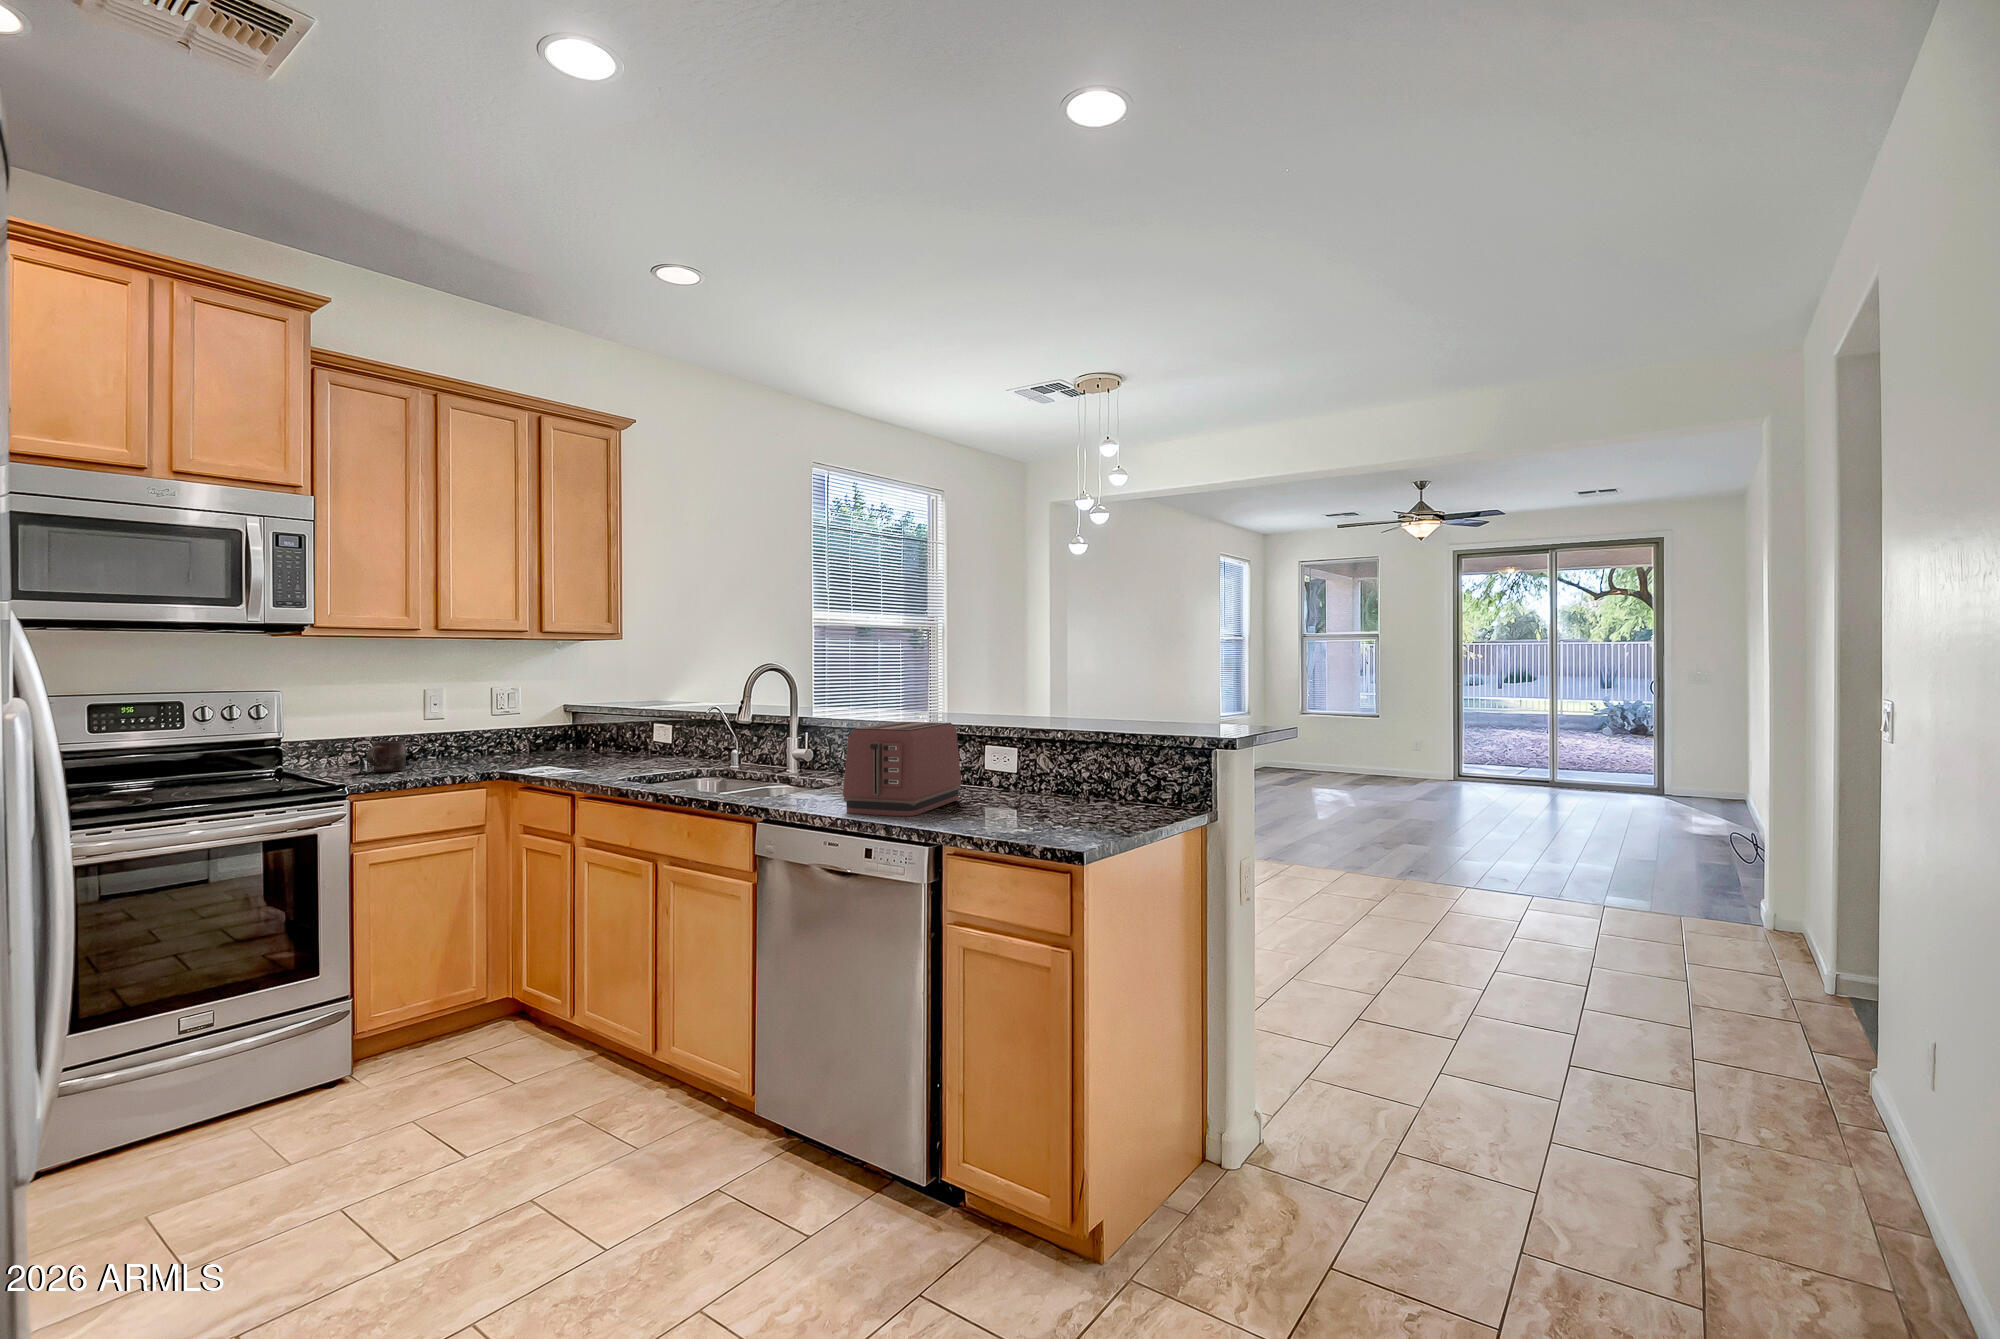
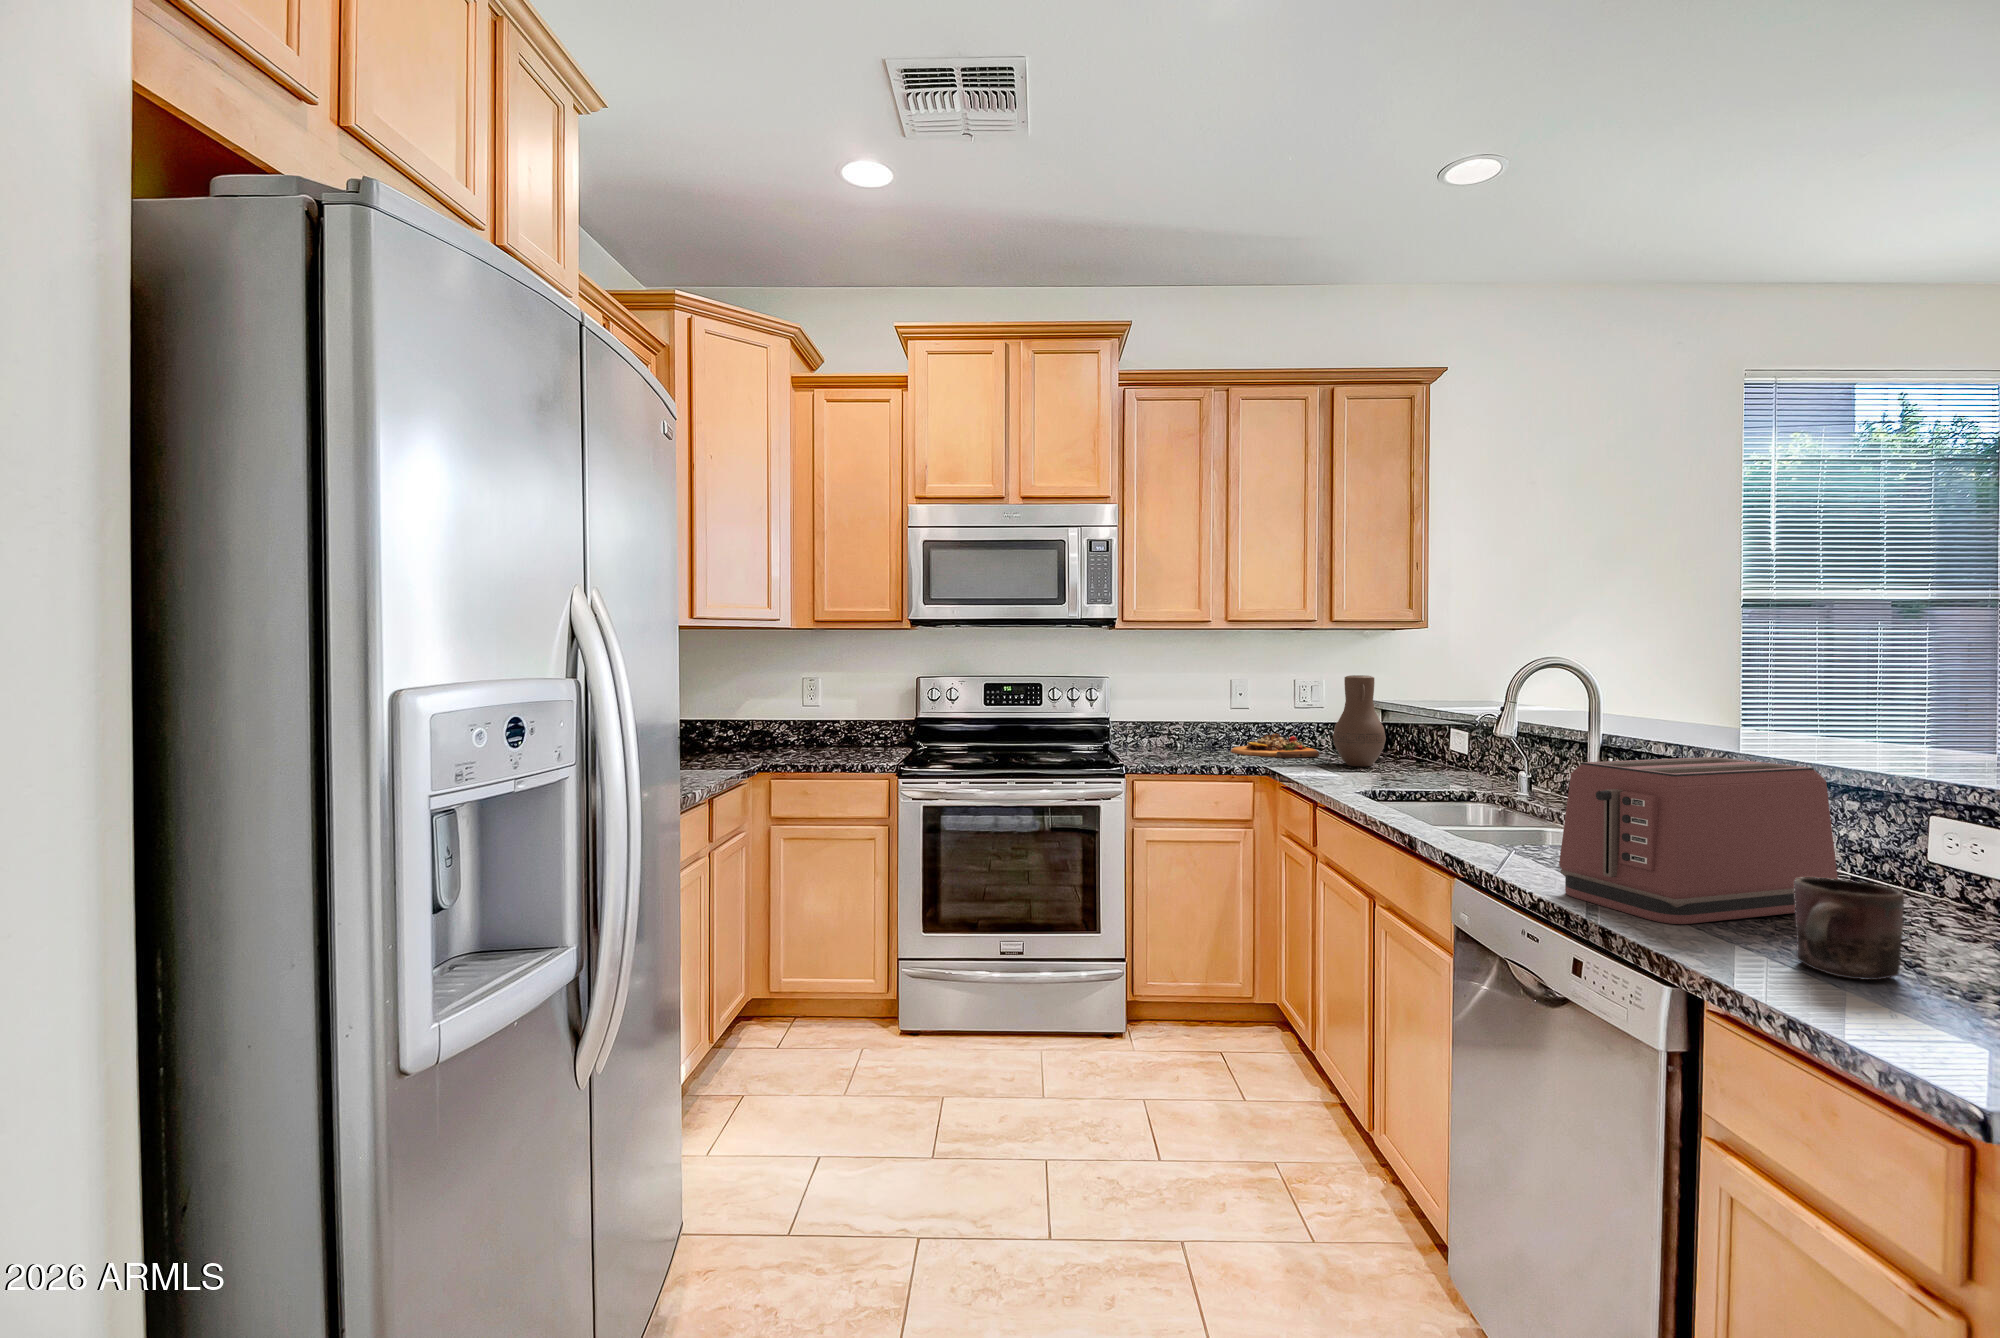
vase: none [550,681,599,763] -> present [1333,675,1386,766]
mug: present [367,741,406,772] -> present [1794,877,1904,980]
cutting board: none [427,741,528,764] -> present [1231,734,1319,758]

